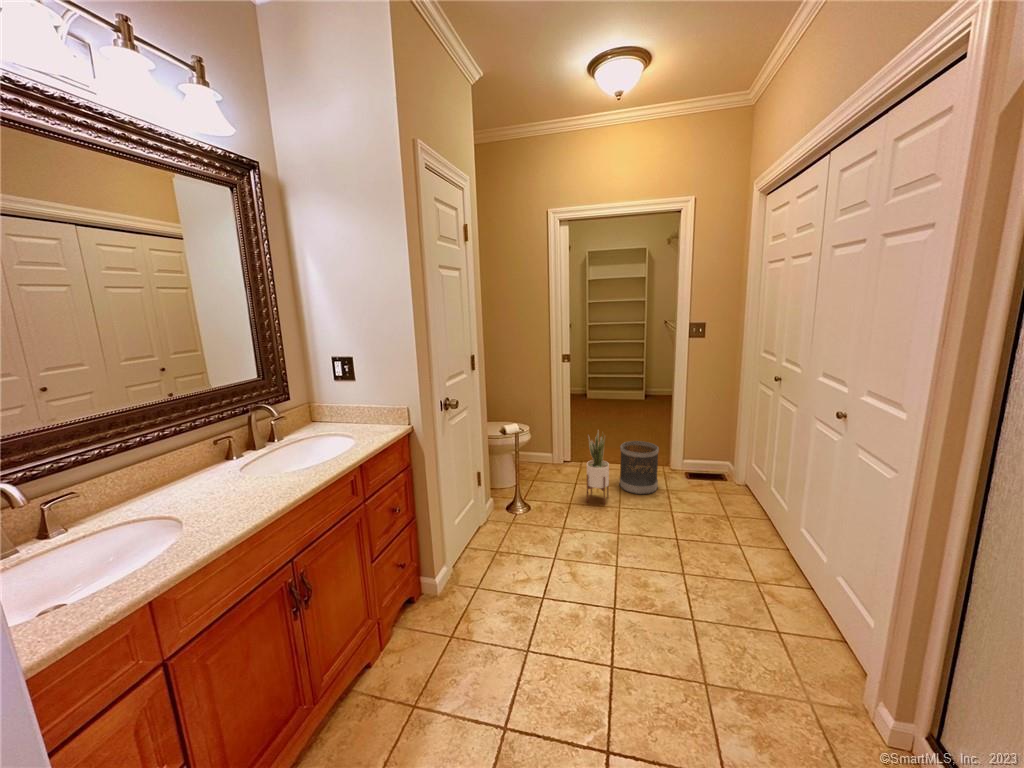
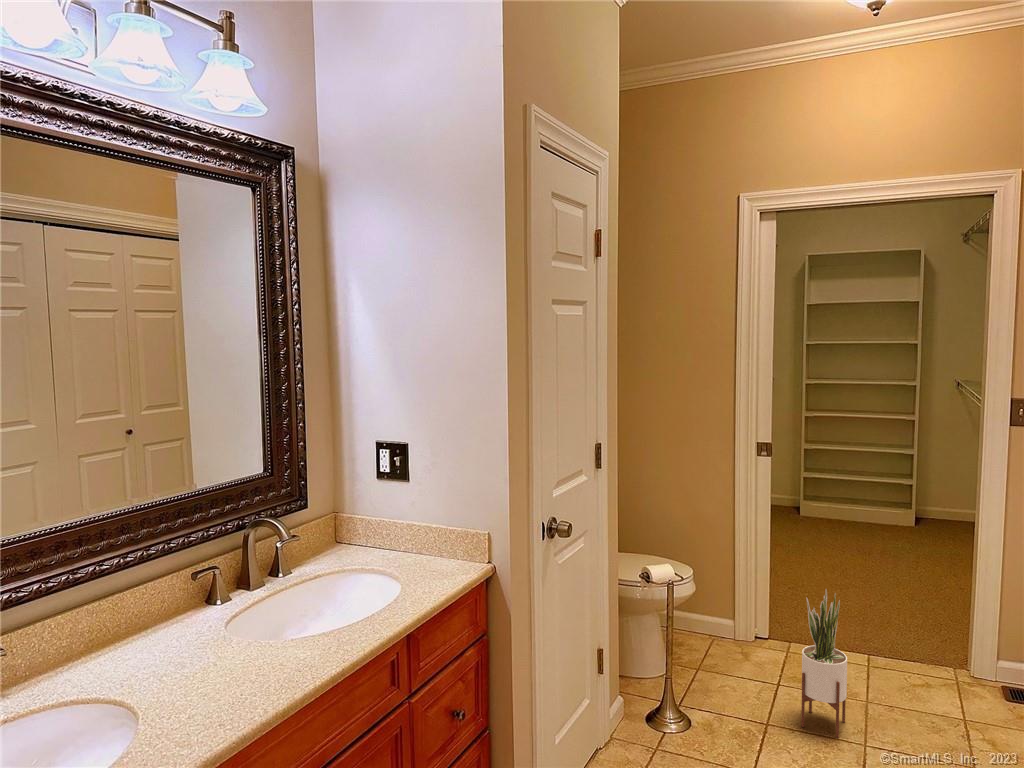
wastebasket: present [620,441,659,494] -> none [868,614,951,725]

